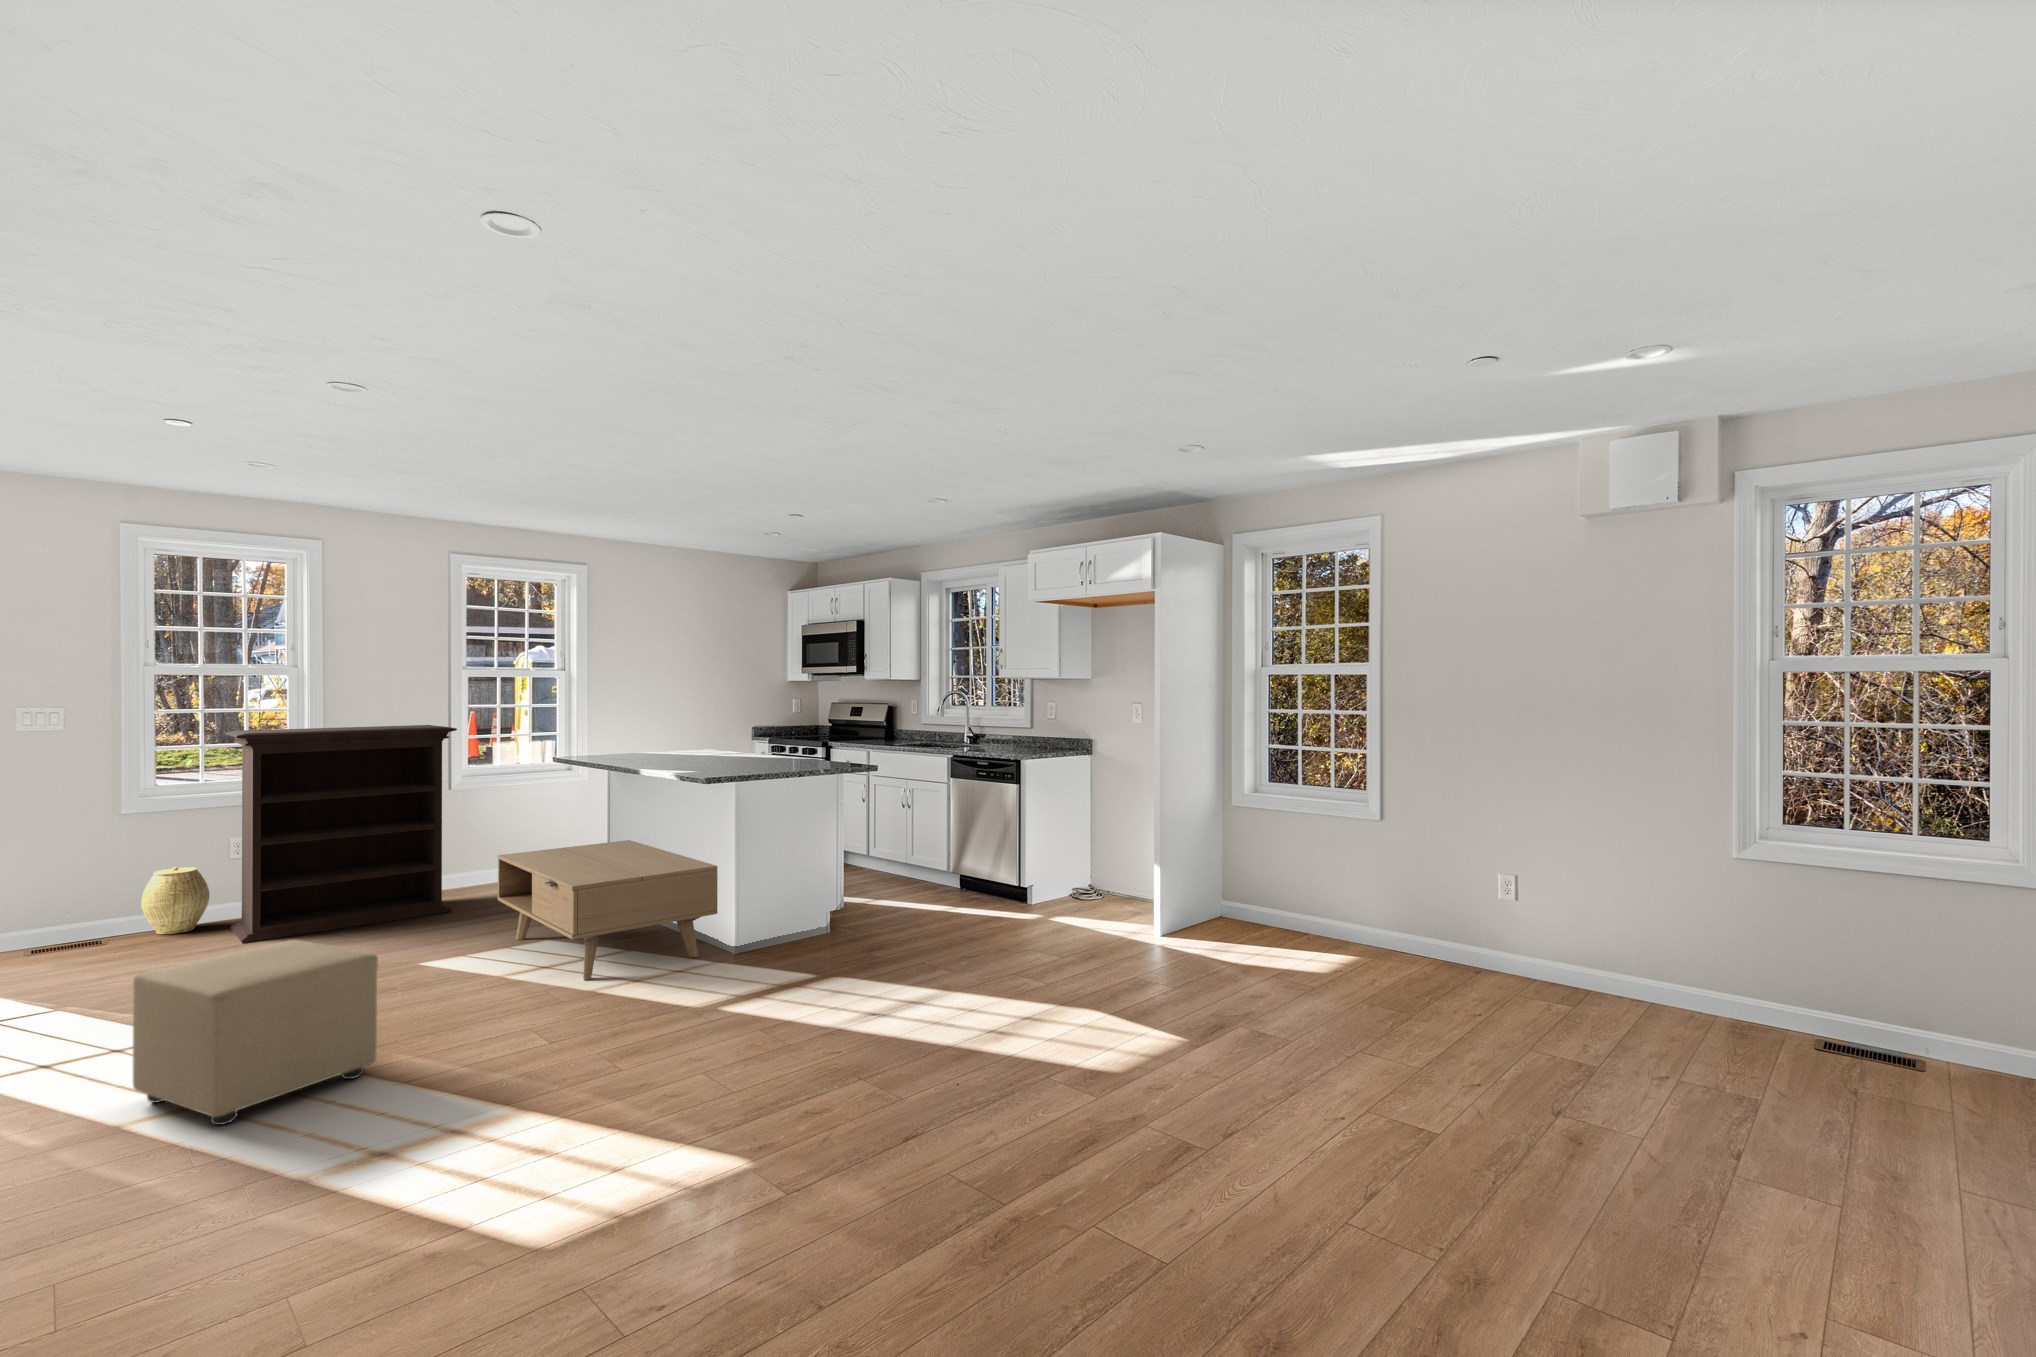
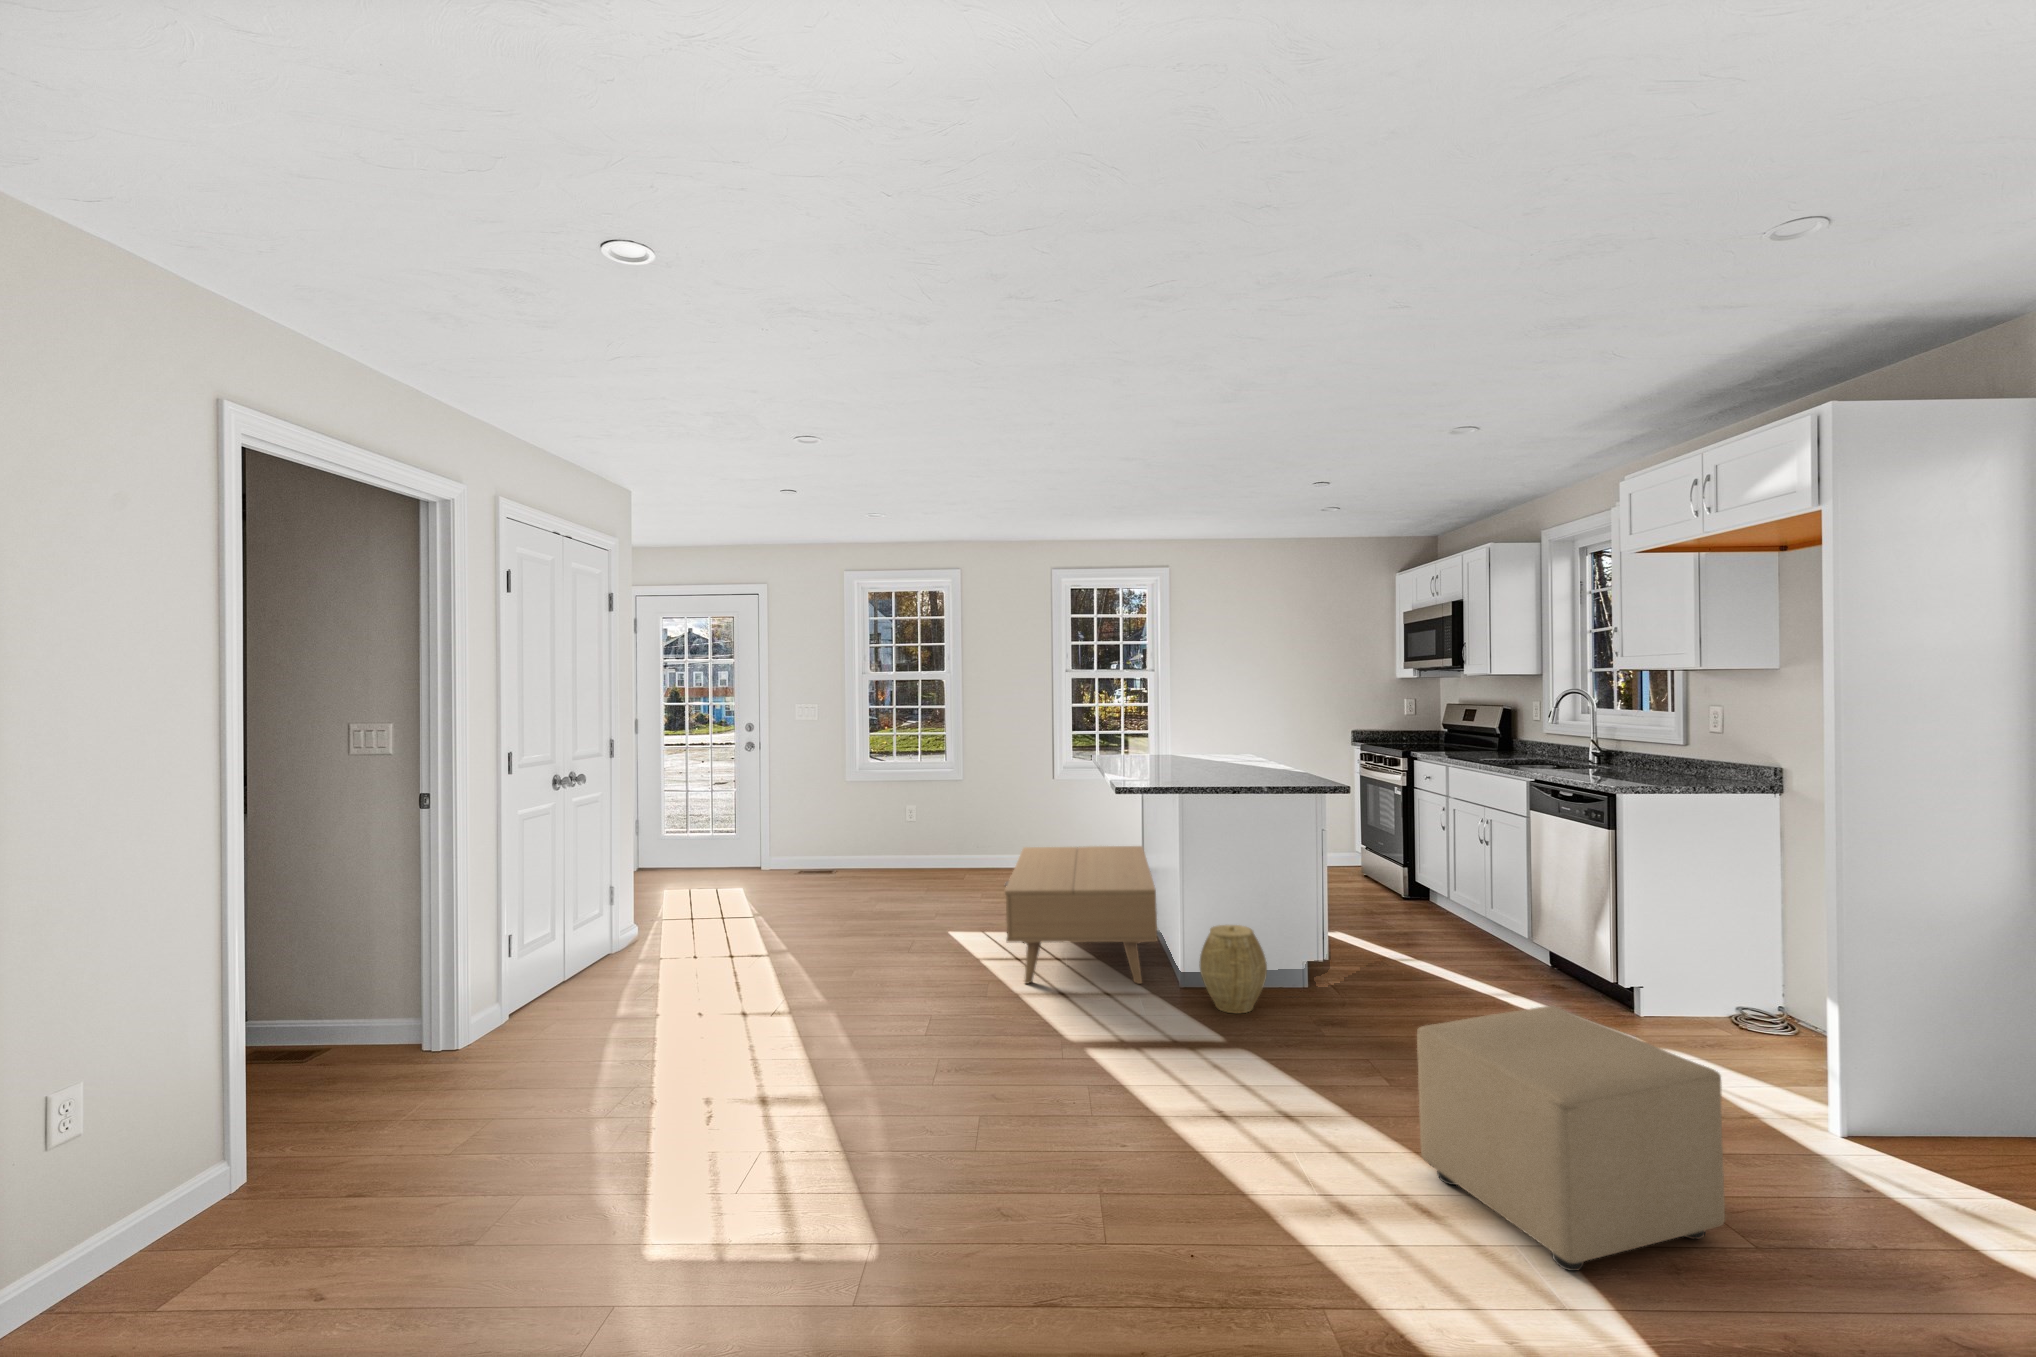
bookshelf: present [225,725,457,943] -> none [885,727,1036,891]
woven basket: present [141,867,209,934] -> present [1199,925,1267,1013]
ottoman: present [133,940,378,1125] -> present [1417,1006,1725,1271]

